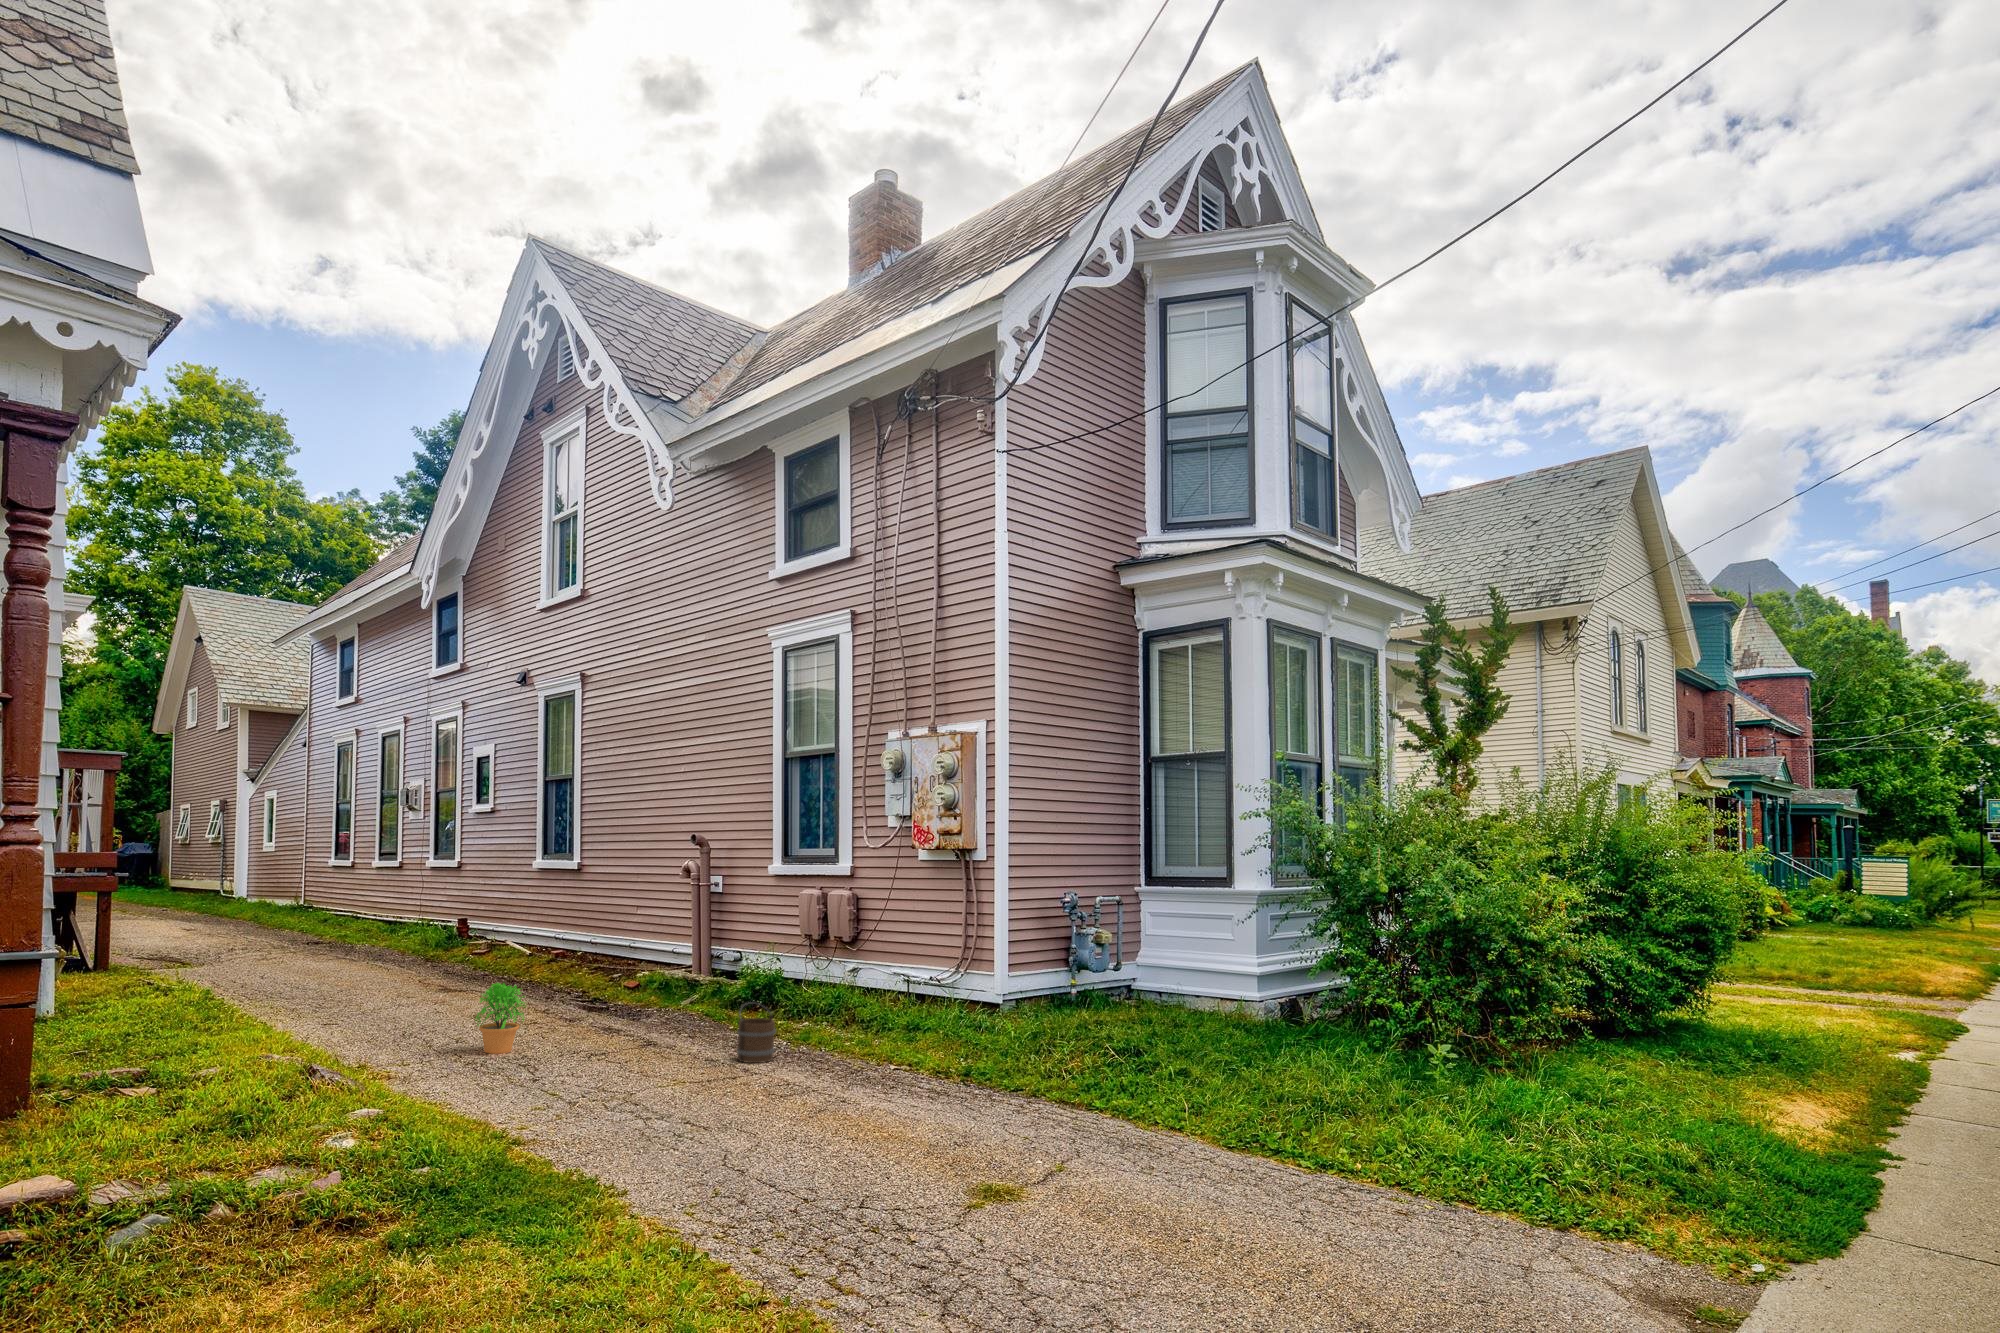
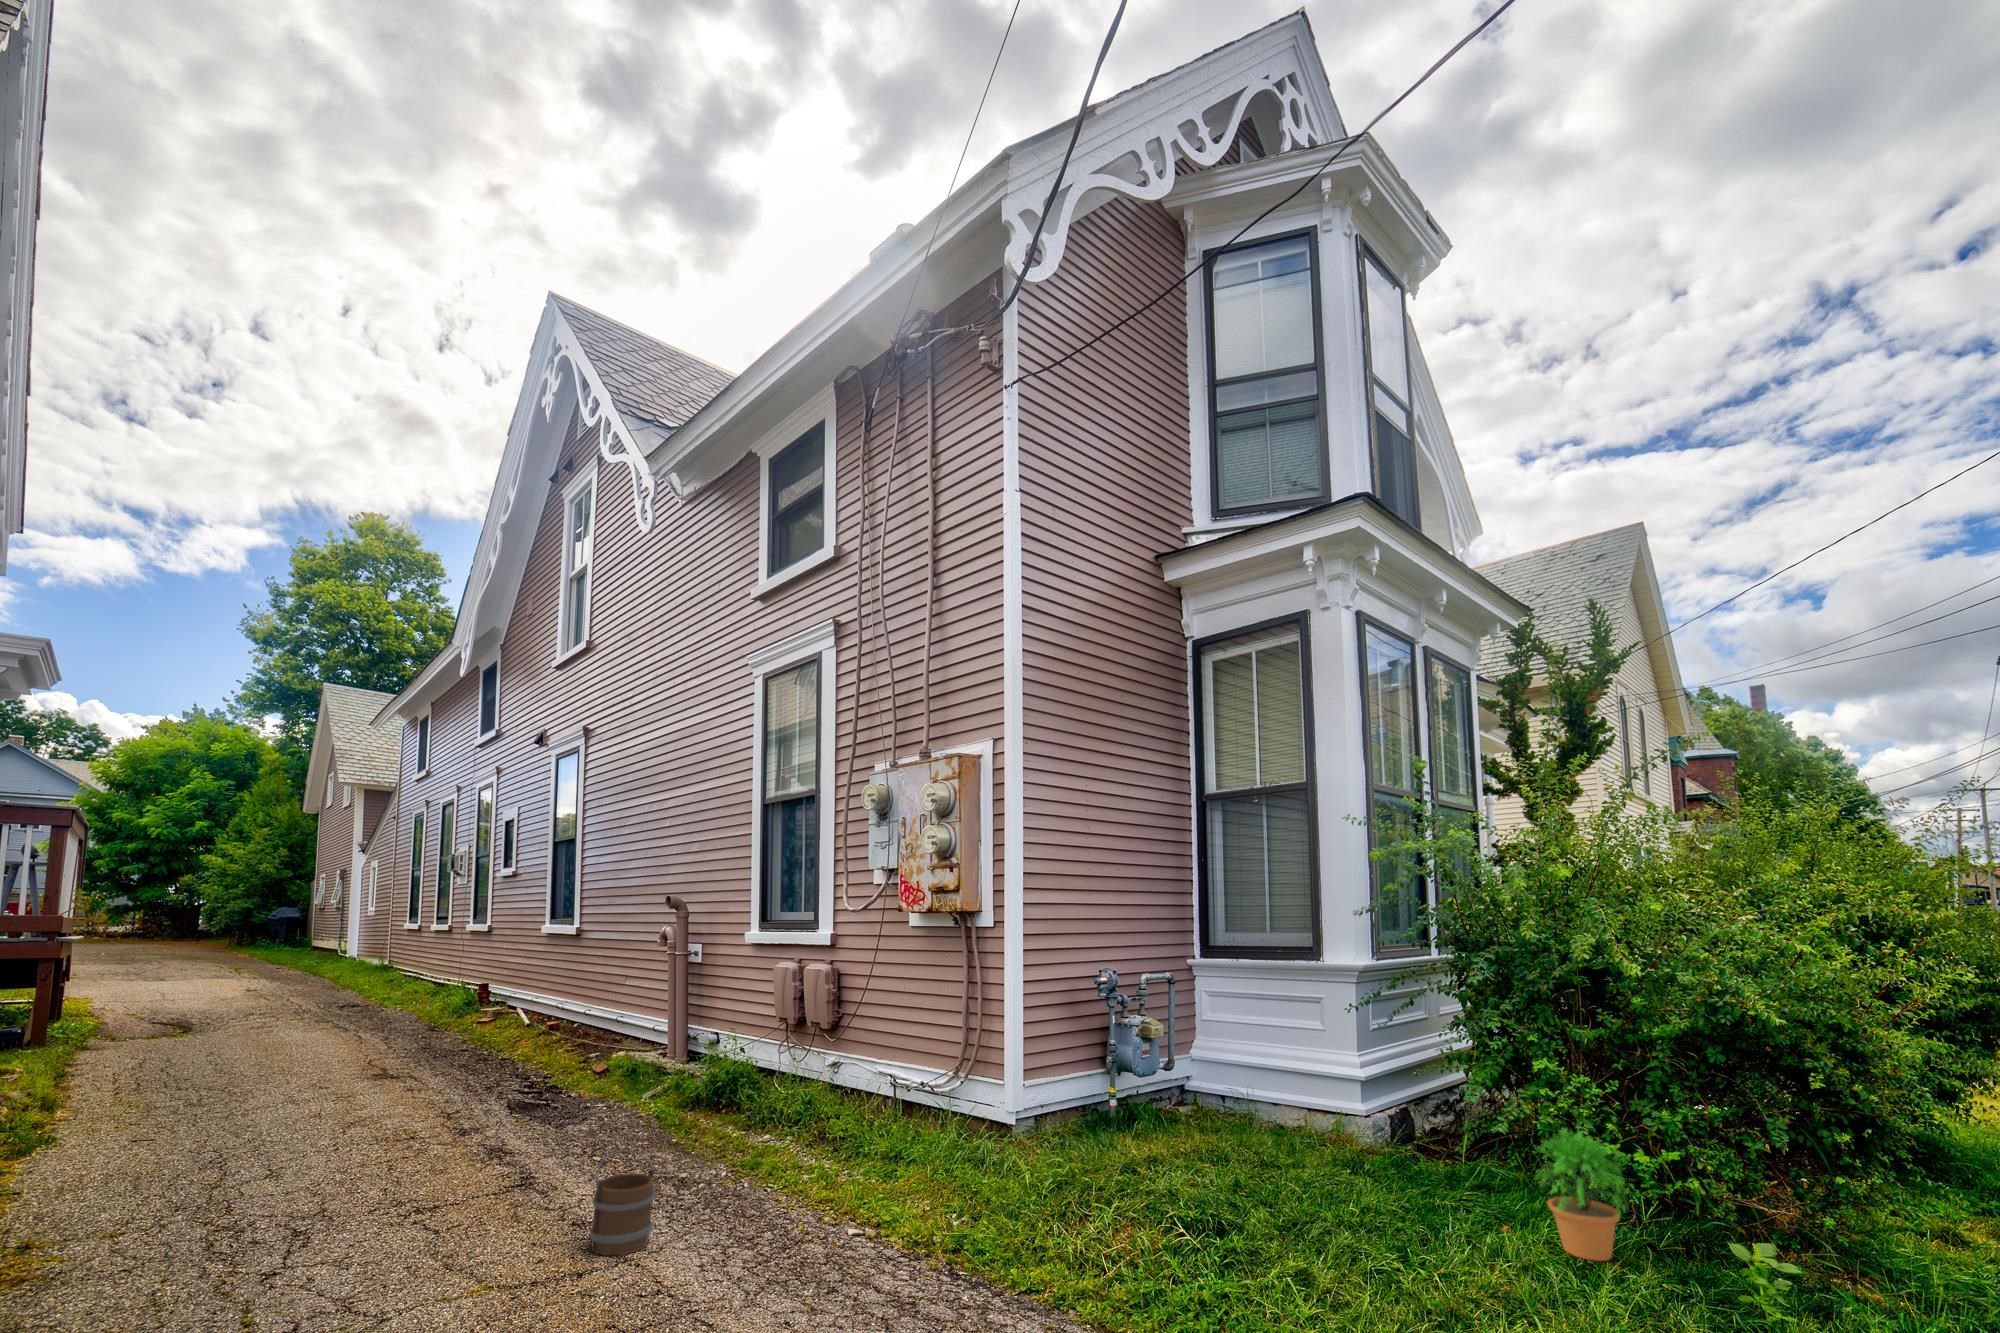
potted plant: present [475,983,525,1054] -> present [1536,1128,1631,1261]

